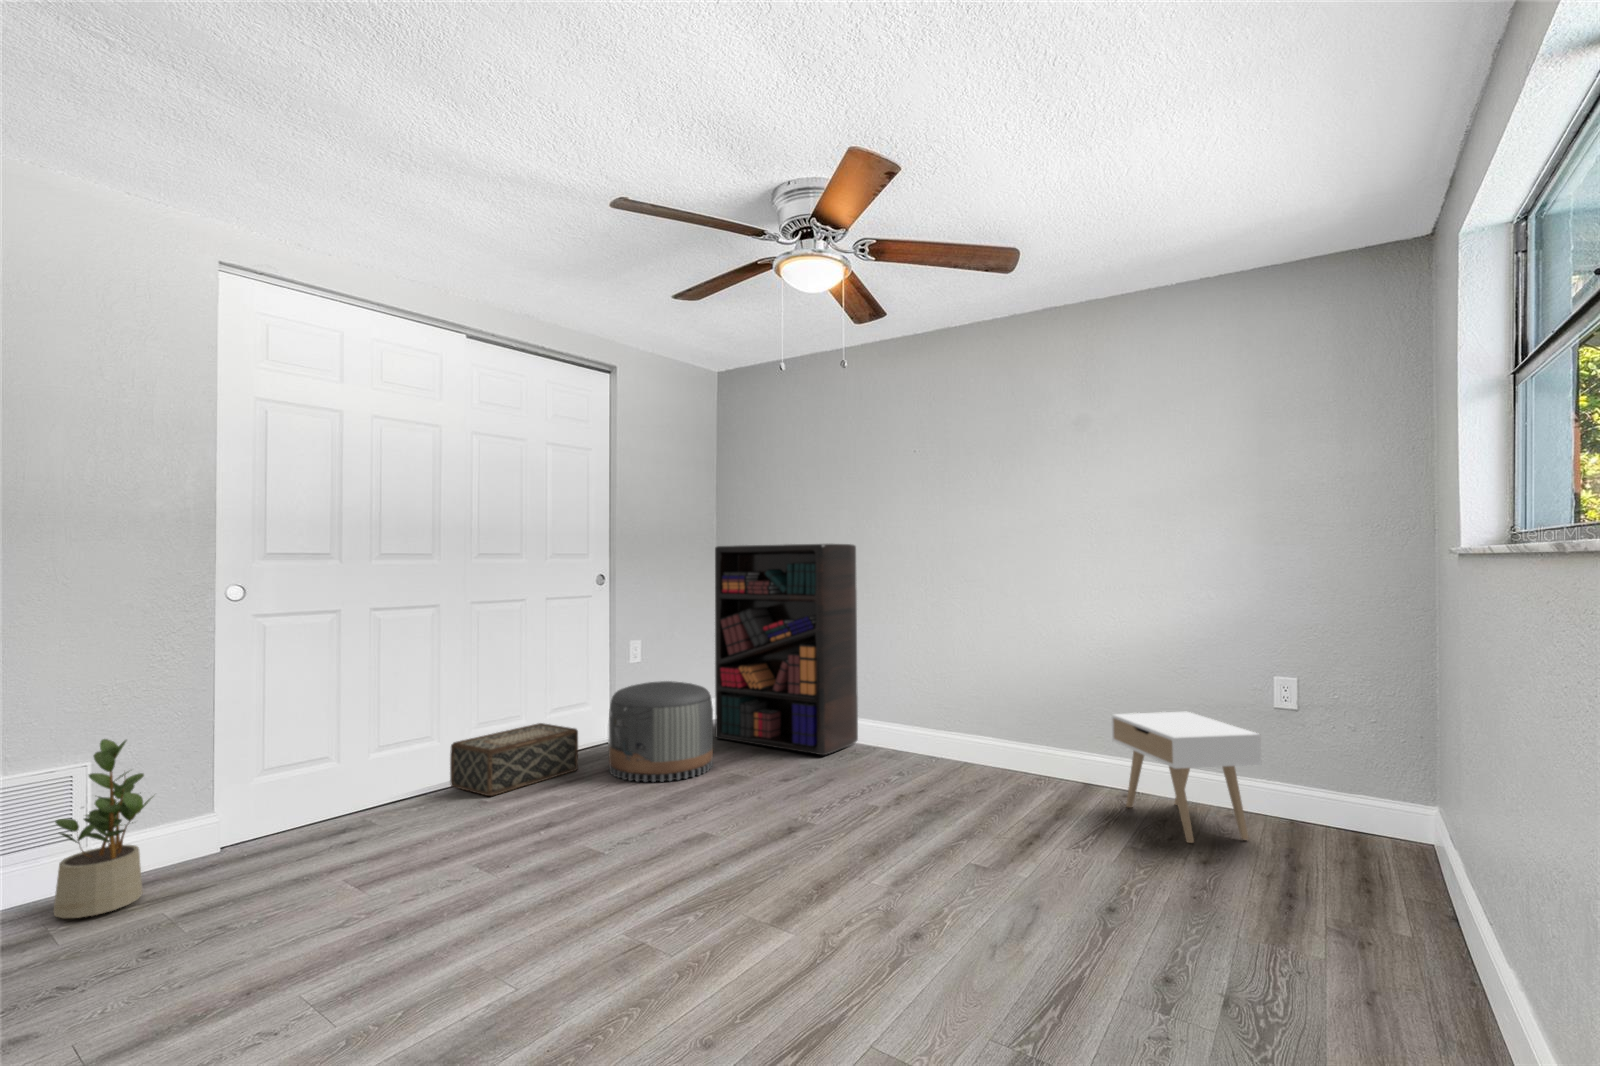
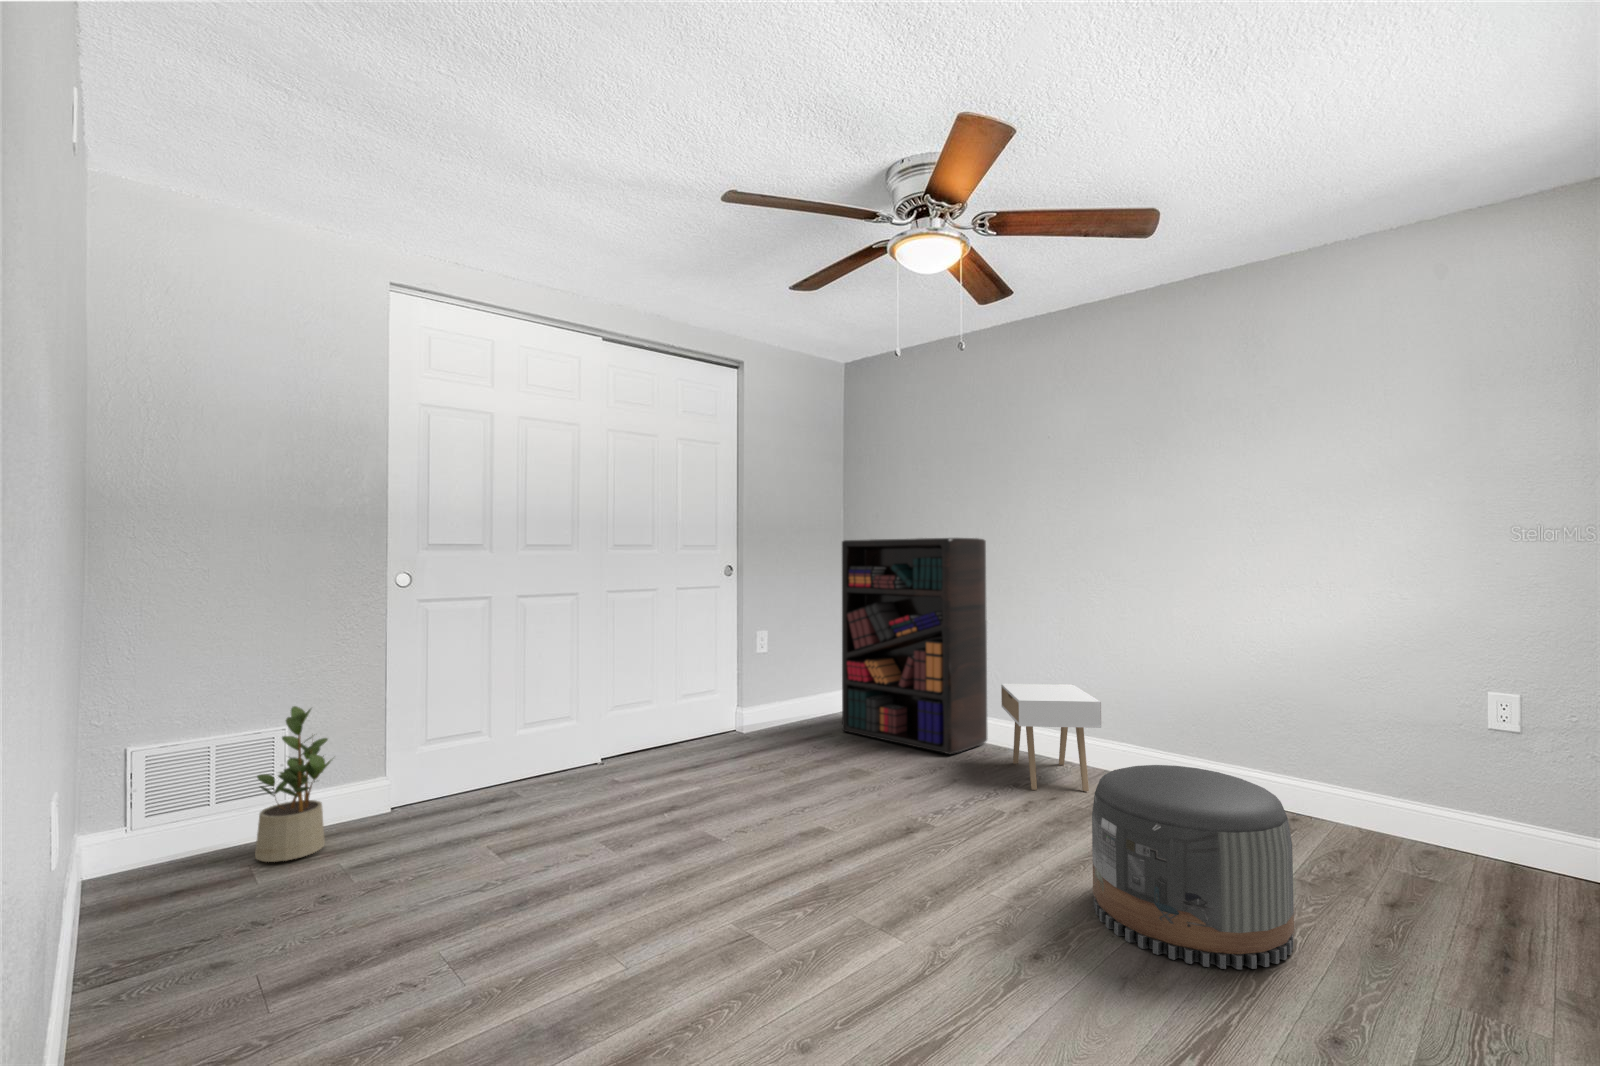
pouf: present [609,681,713,782] -> present [1092,765,1294,969]
nightstand: present [1112,712,1261,843] -> present [1001,684,1101,791]
woven basket: present [450,723,578,796] -> none [591,708,708,776]

